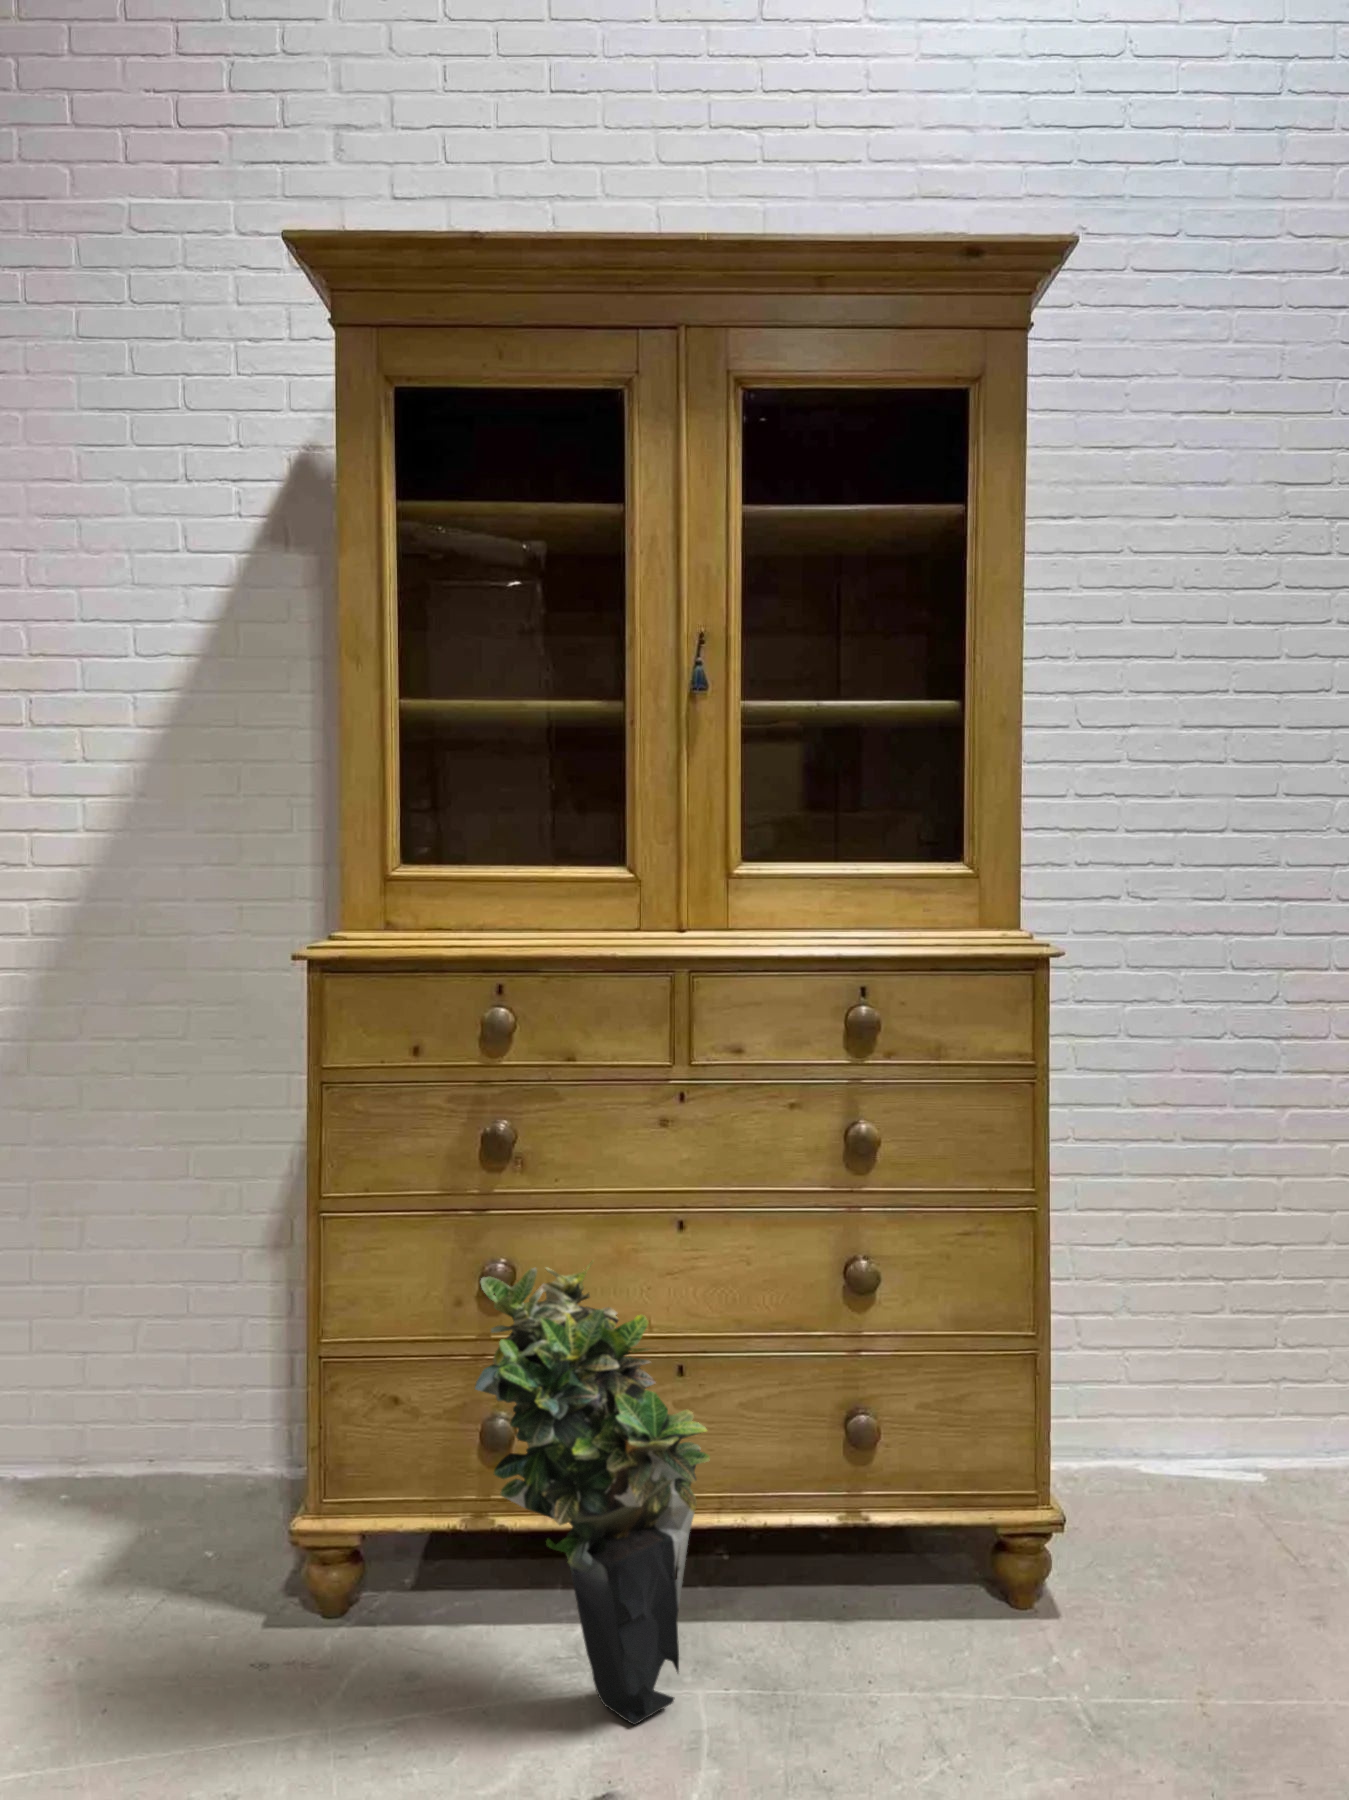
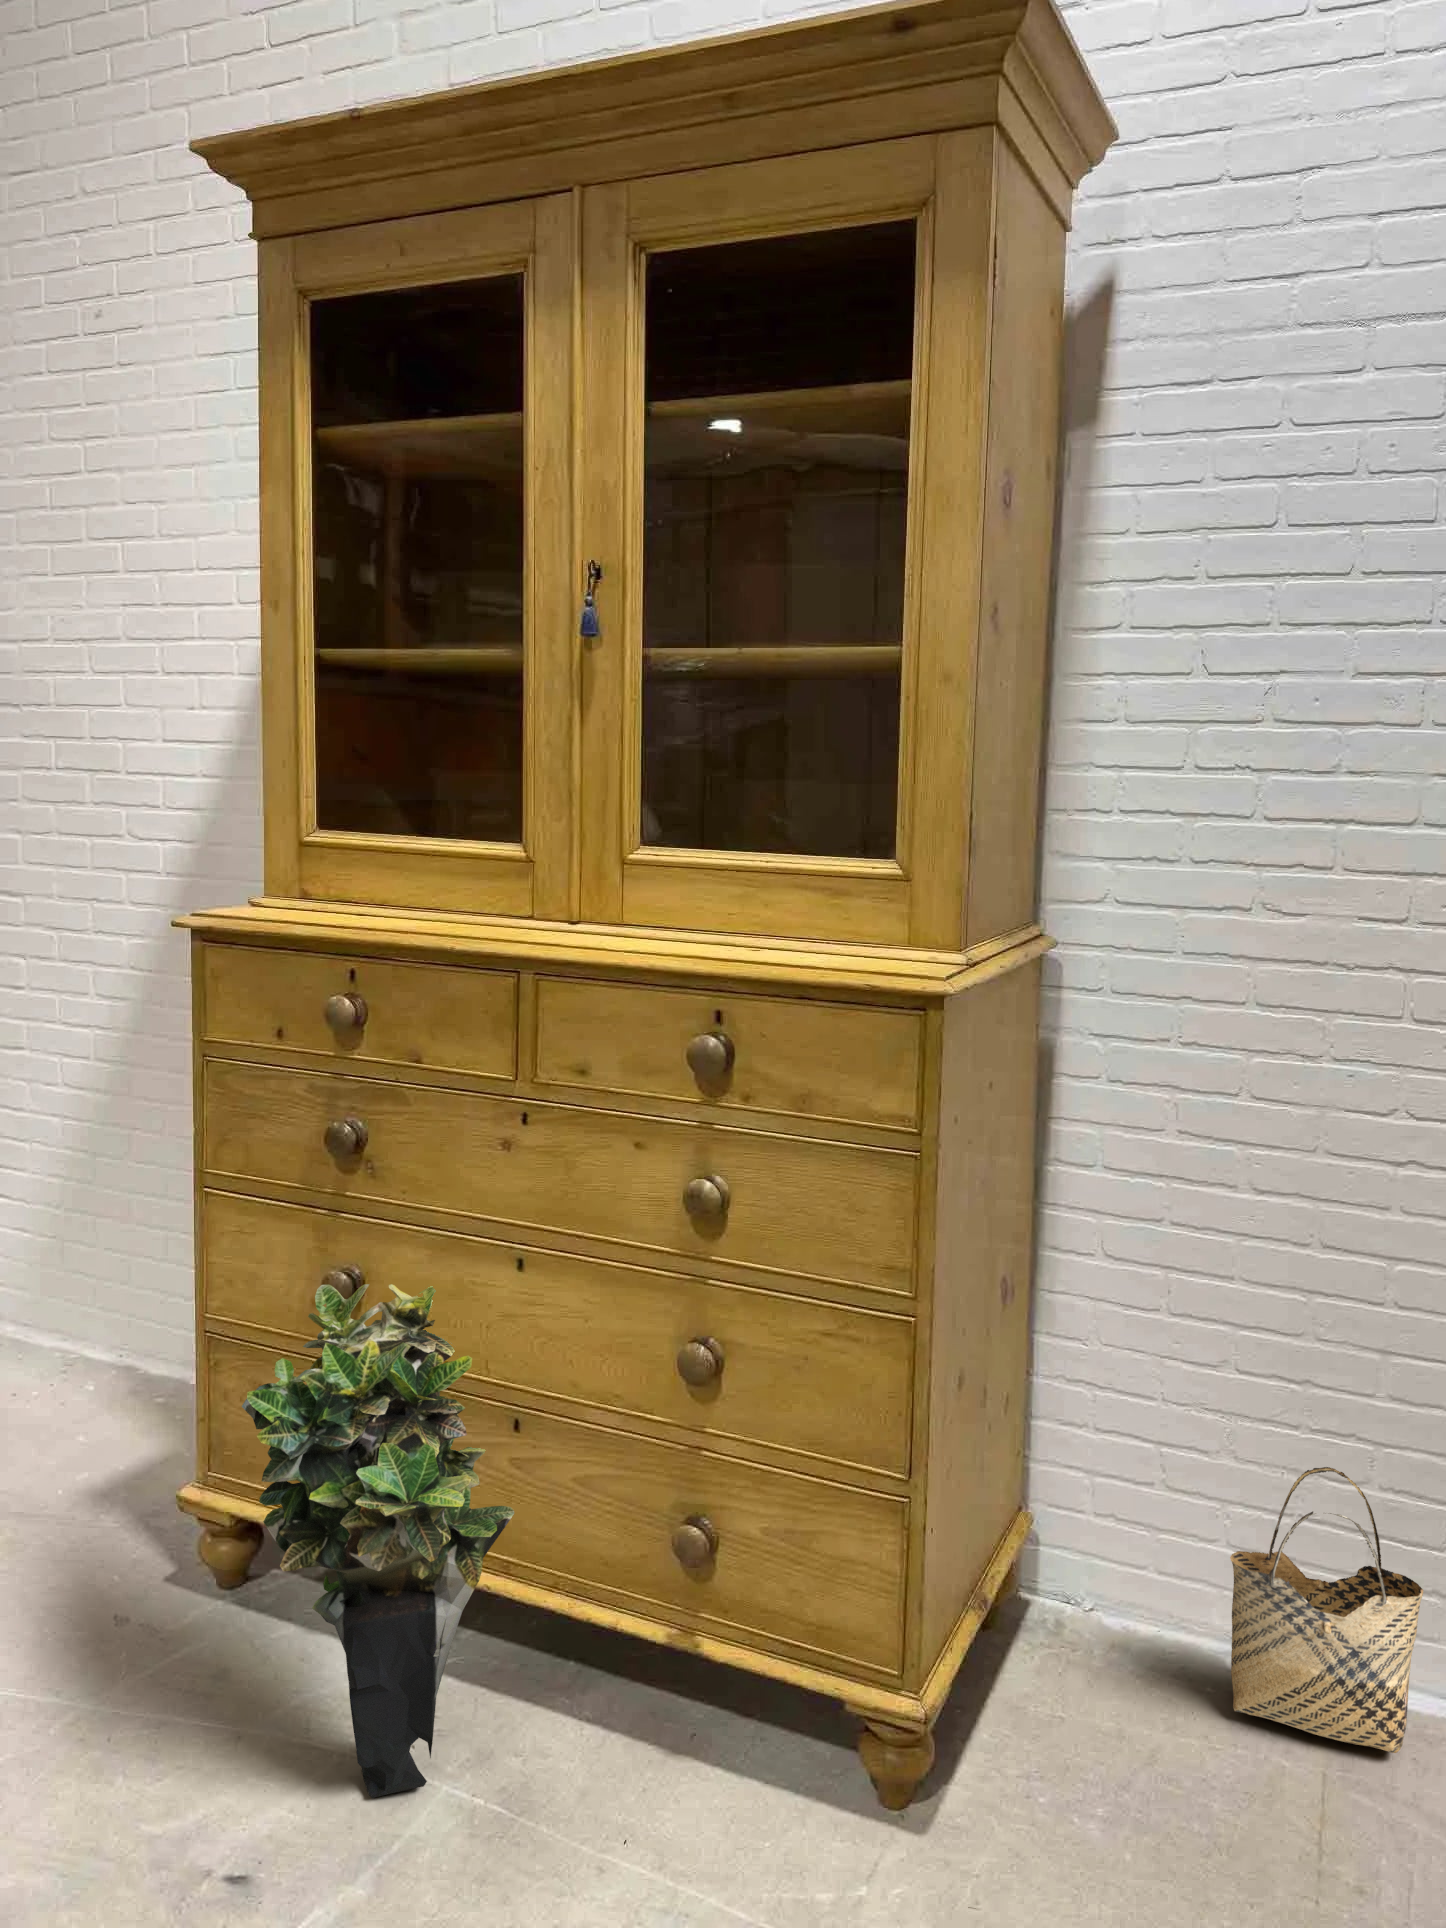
woven basket: none [1159,1302,1291,1497] -> present [1230,1467,1423,1753]

